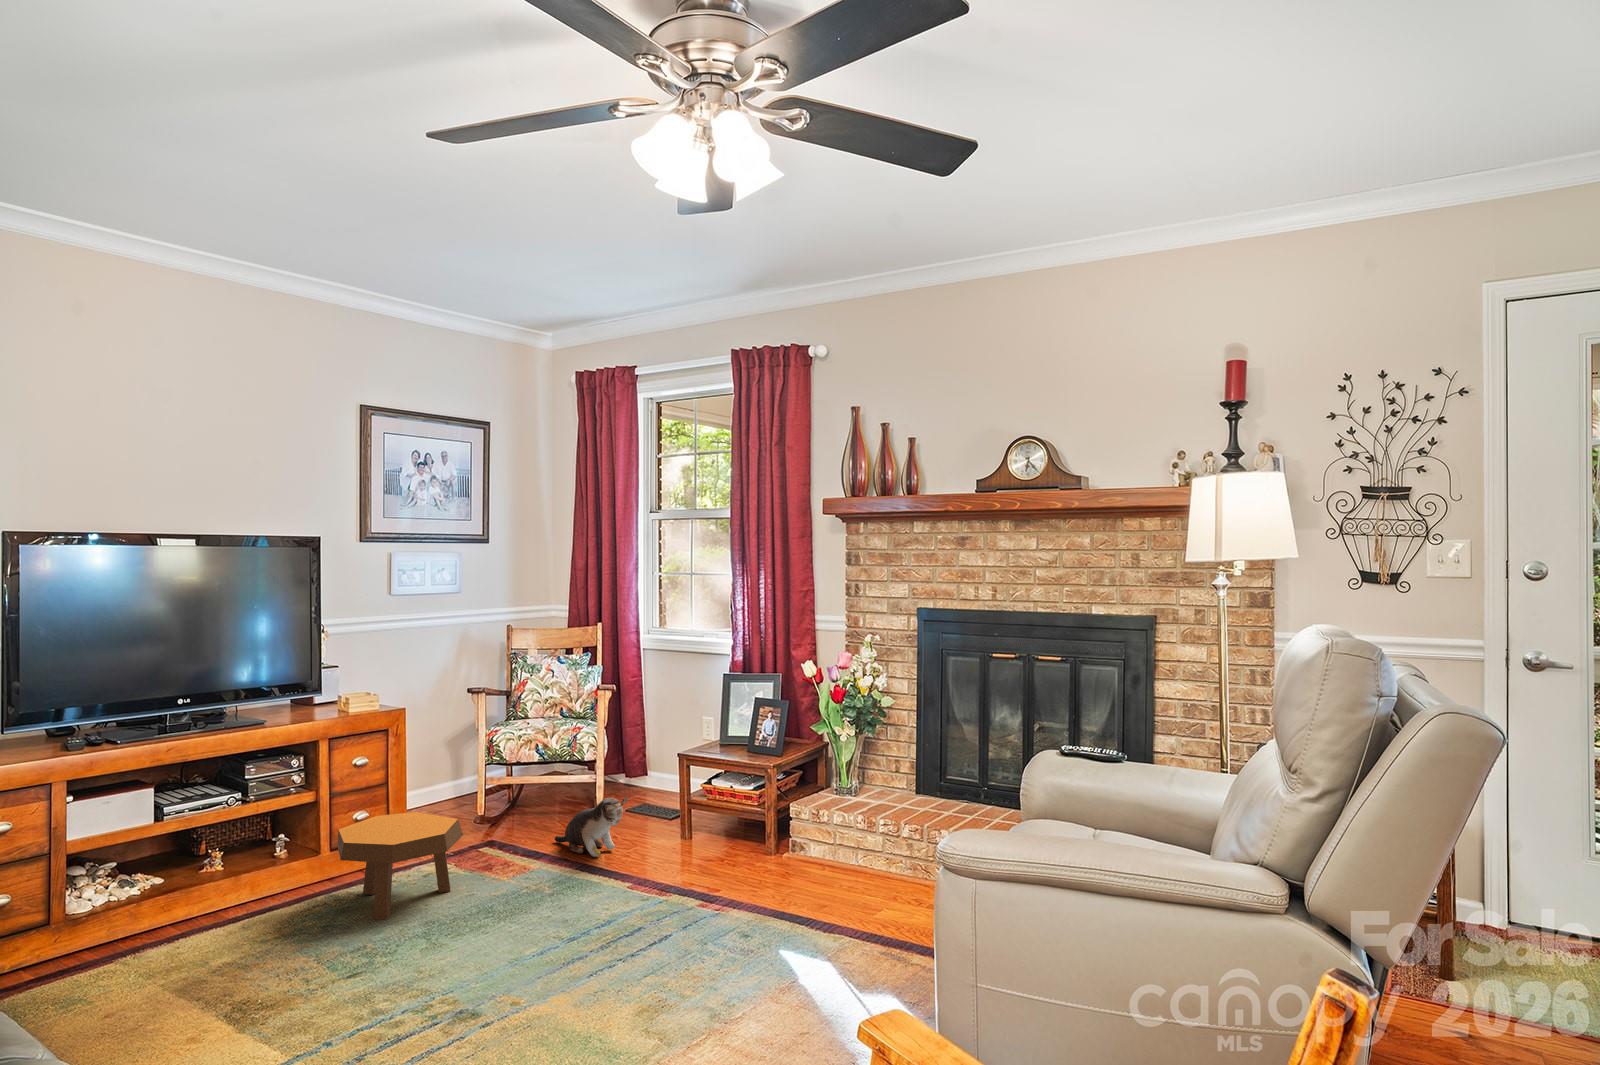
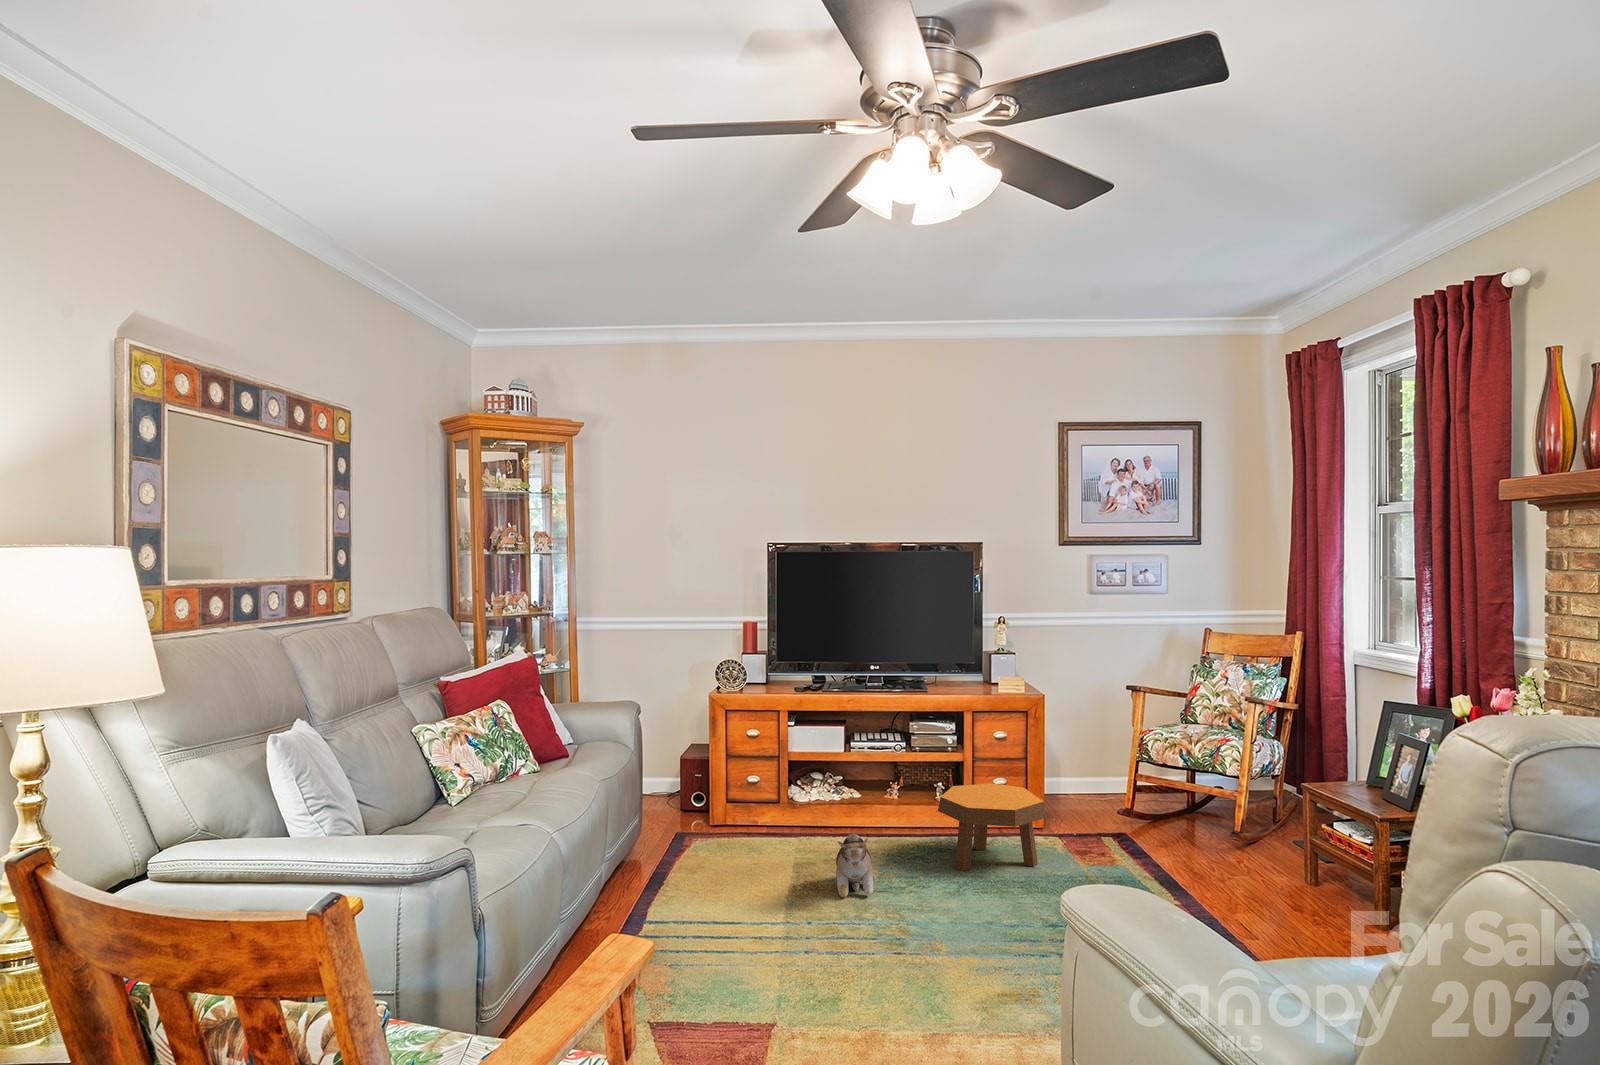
plush toy: present [555,797,628,857] -> present [836,834,874,898]

